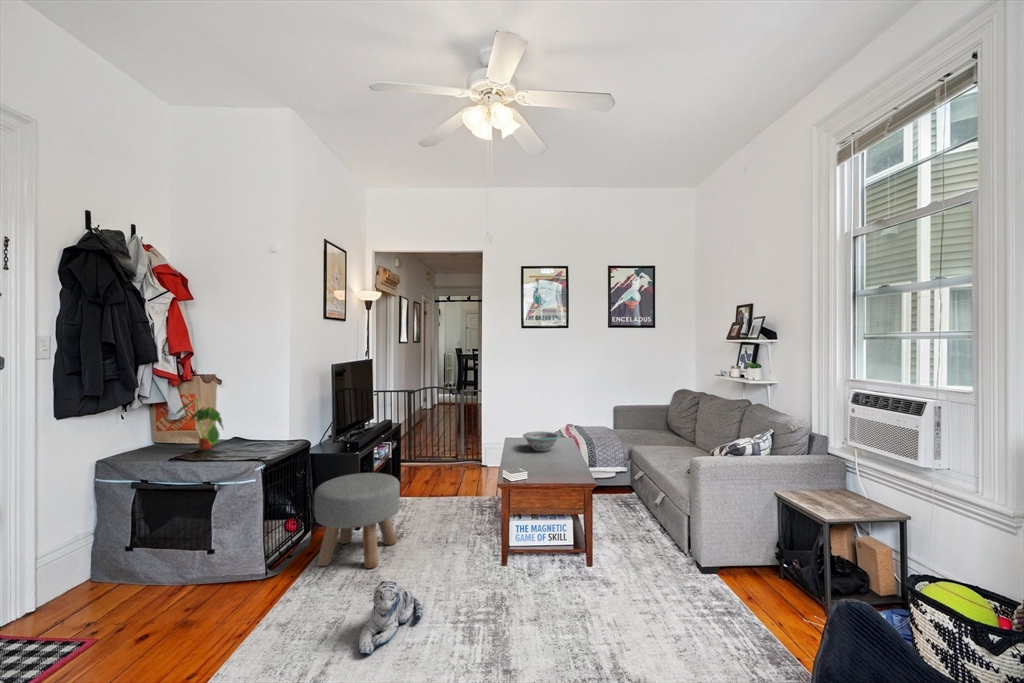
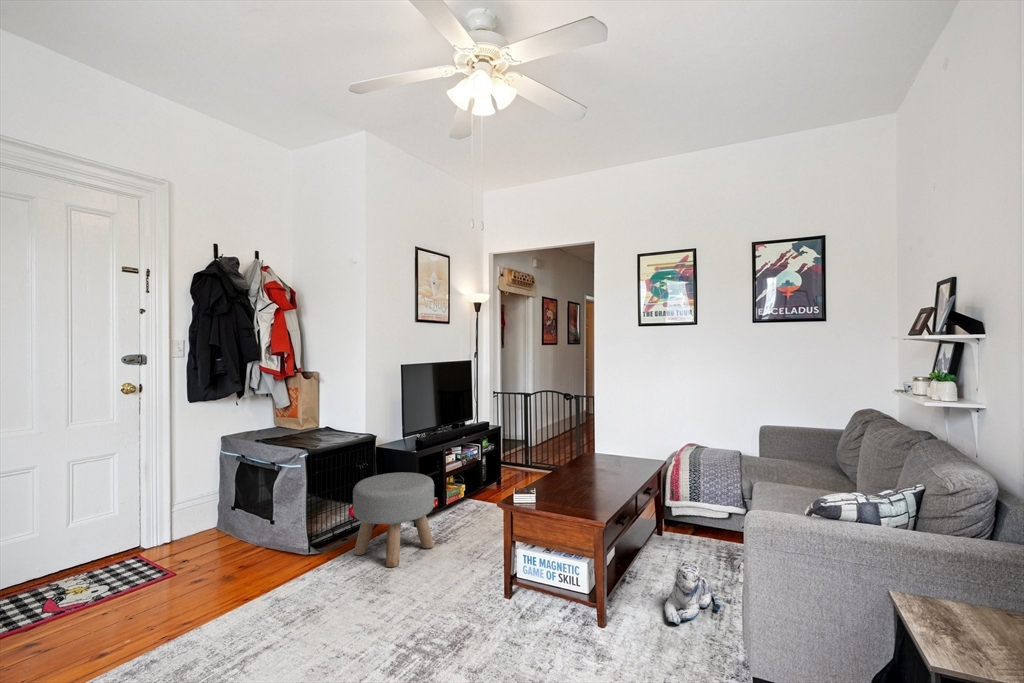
plant: present [175,399,223,450] -> none [267,392,312,436]
decorative bowl: present [523,431,560,451] -> none [578,450,623,474]
plush toy: present [359,580,422,654] -> present [665,562,721,624]

